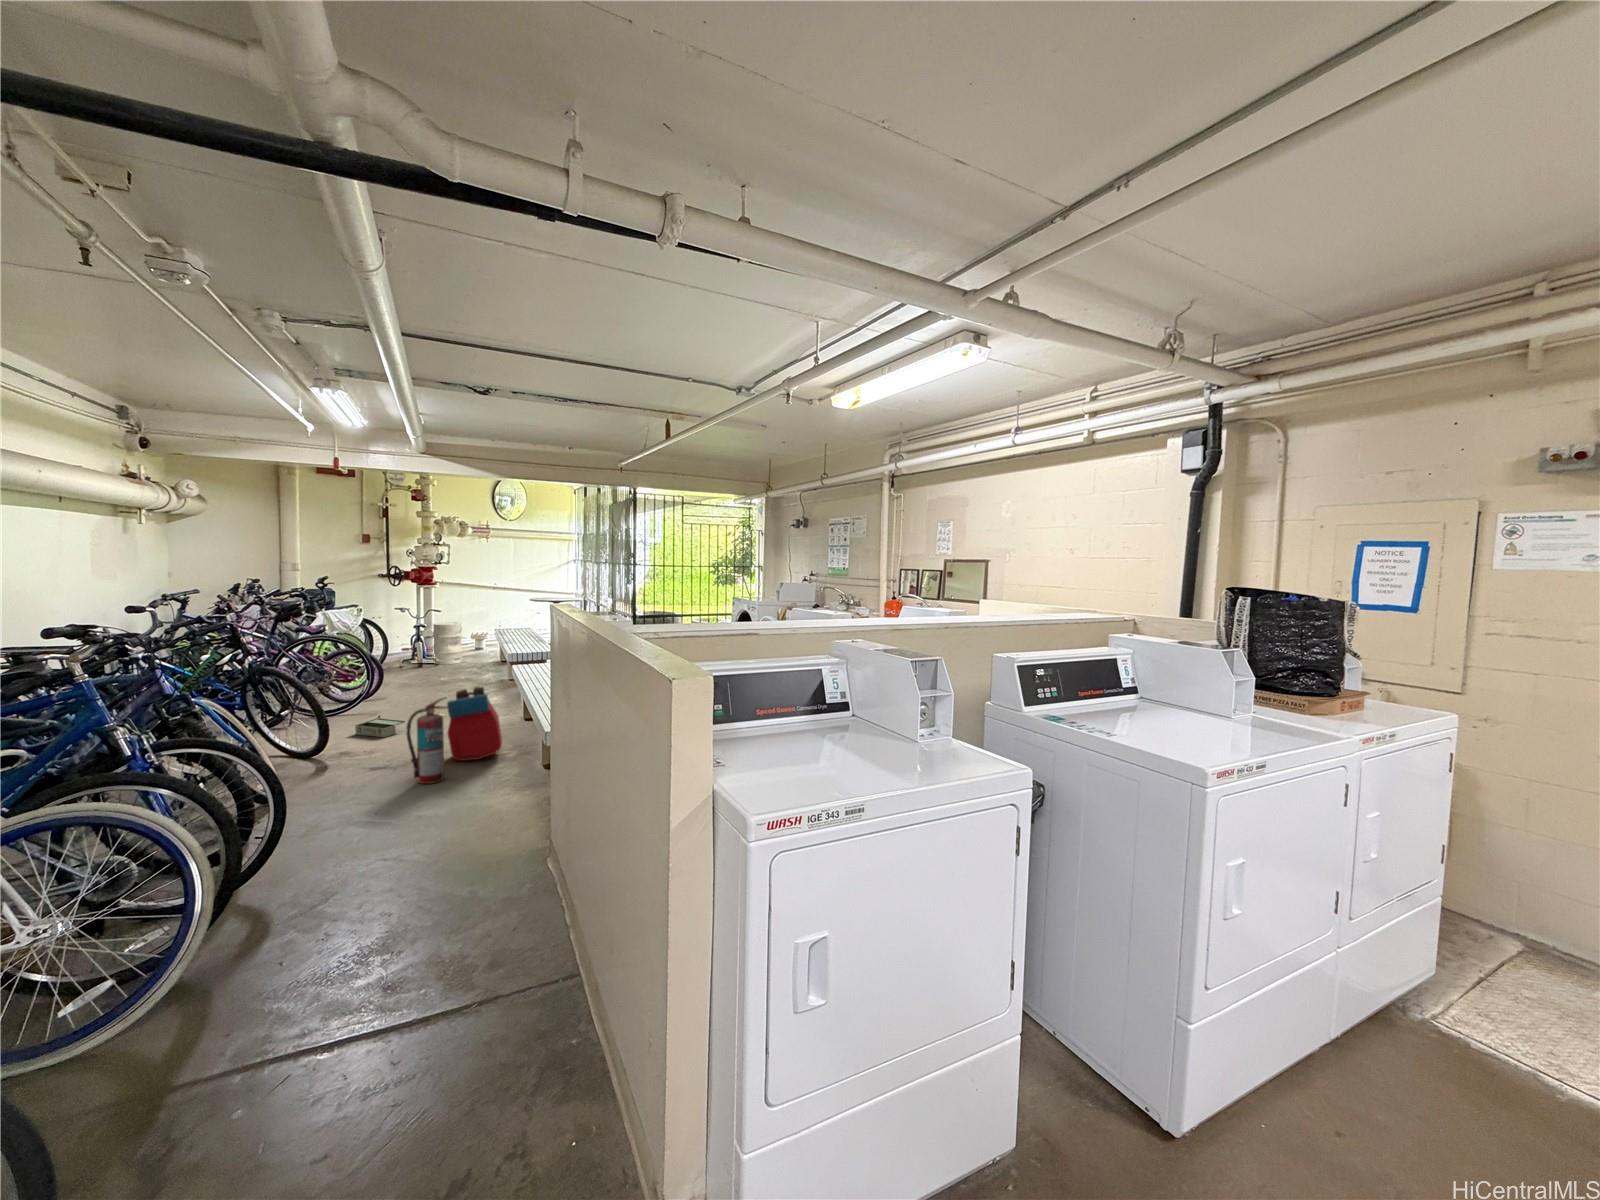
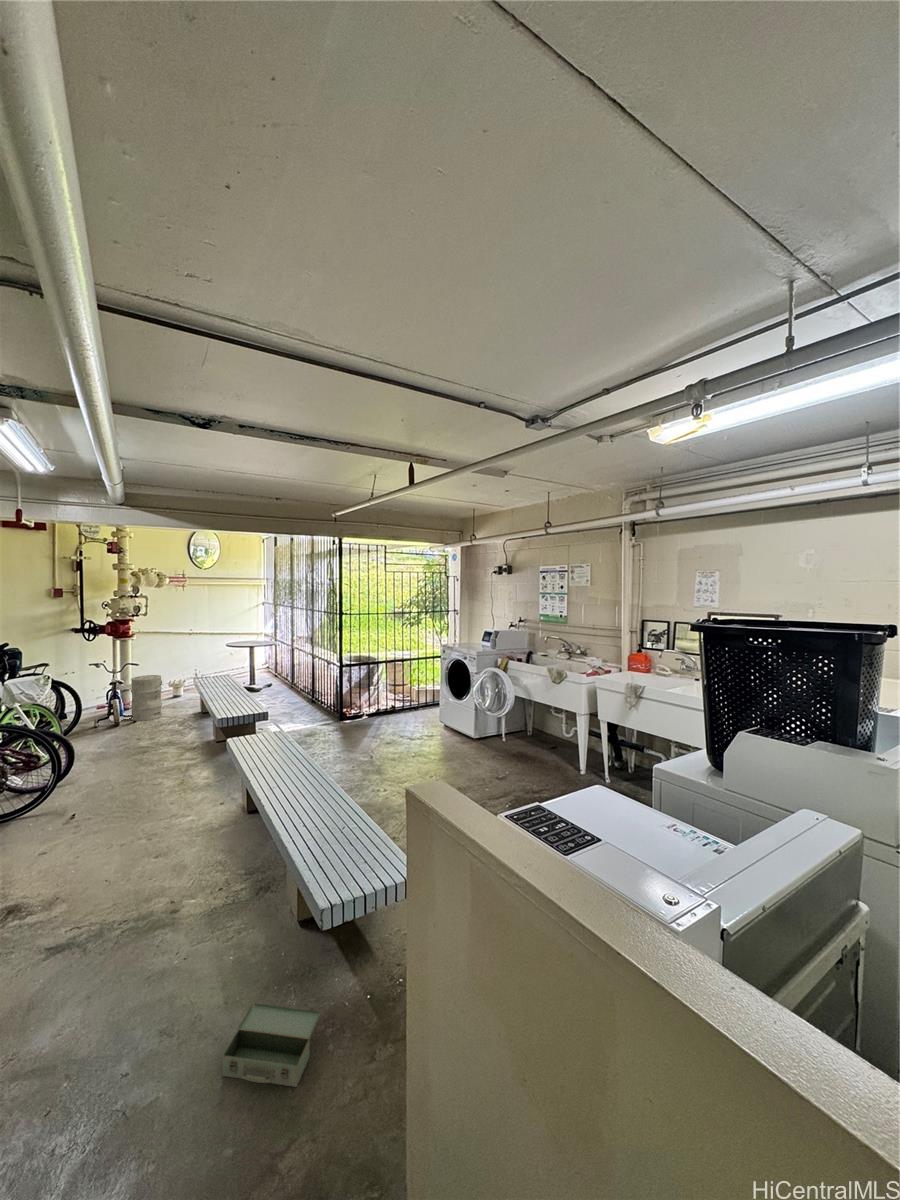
backpack: present [447,687,502,761] -> none [178,810,253,932]
fire extinguisher: present [406,697,452,784] -> none [121,865,192,1014]
toolbox: present [355,718,405,737] -> present [222,1004,320,1087]

